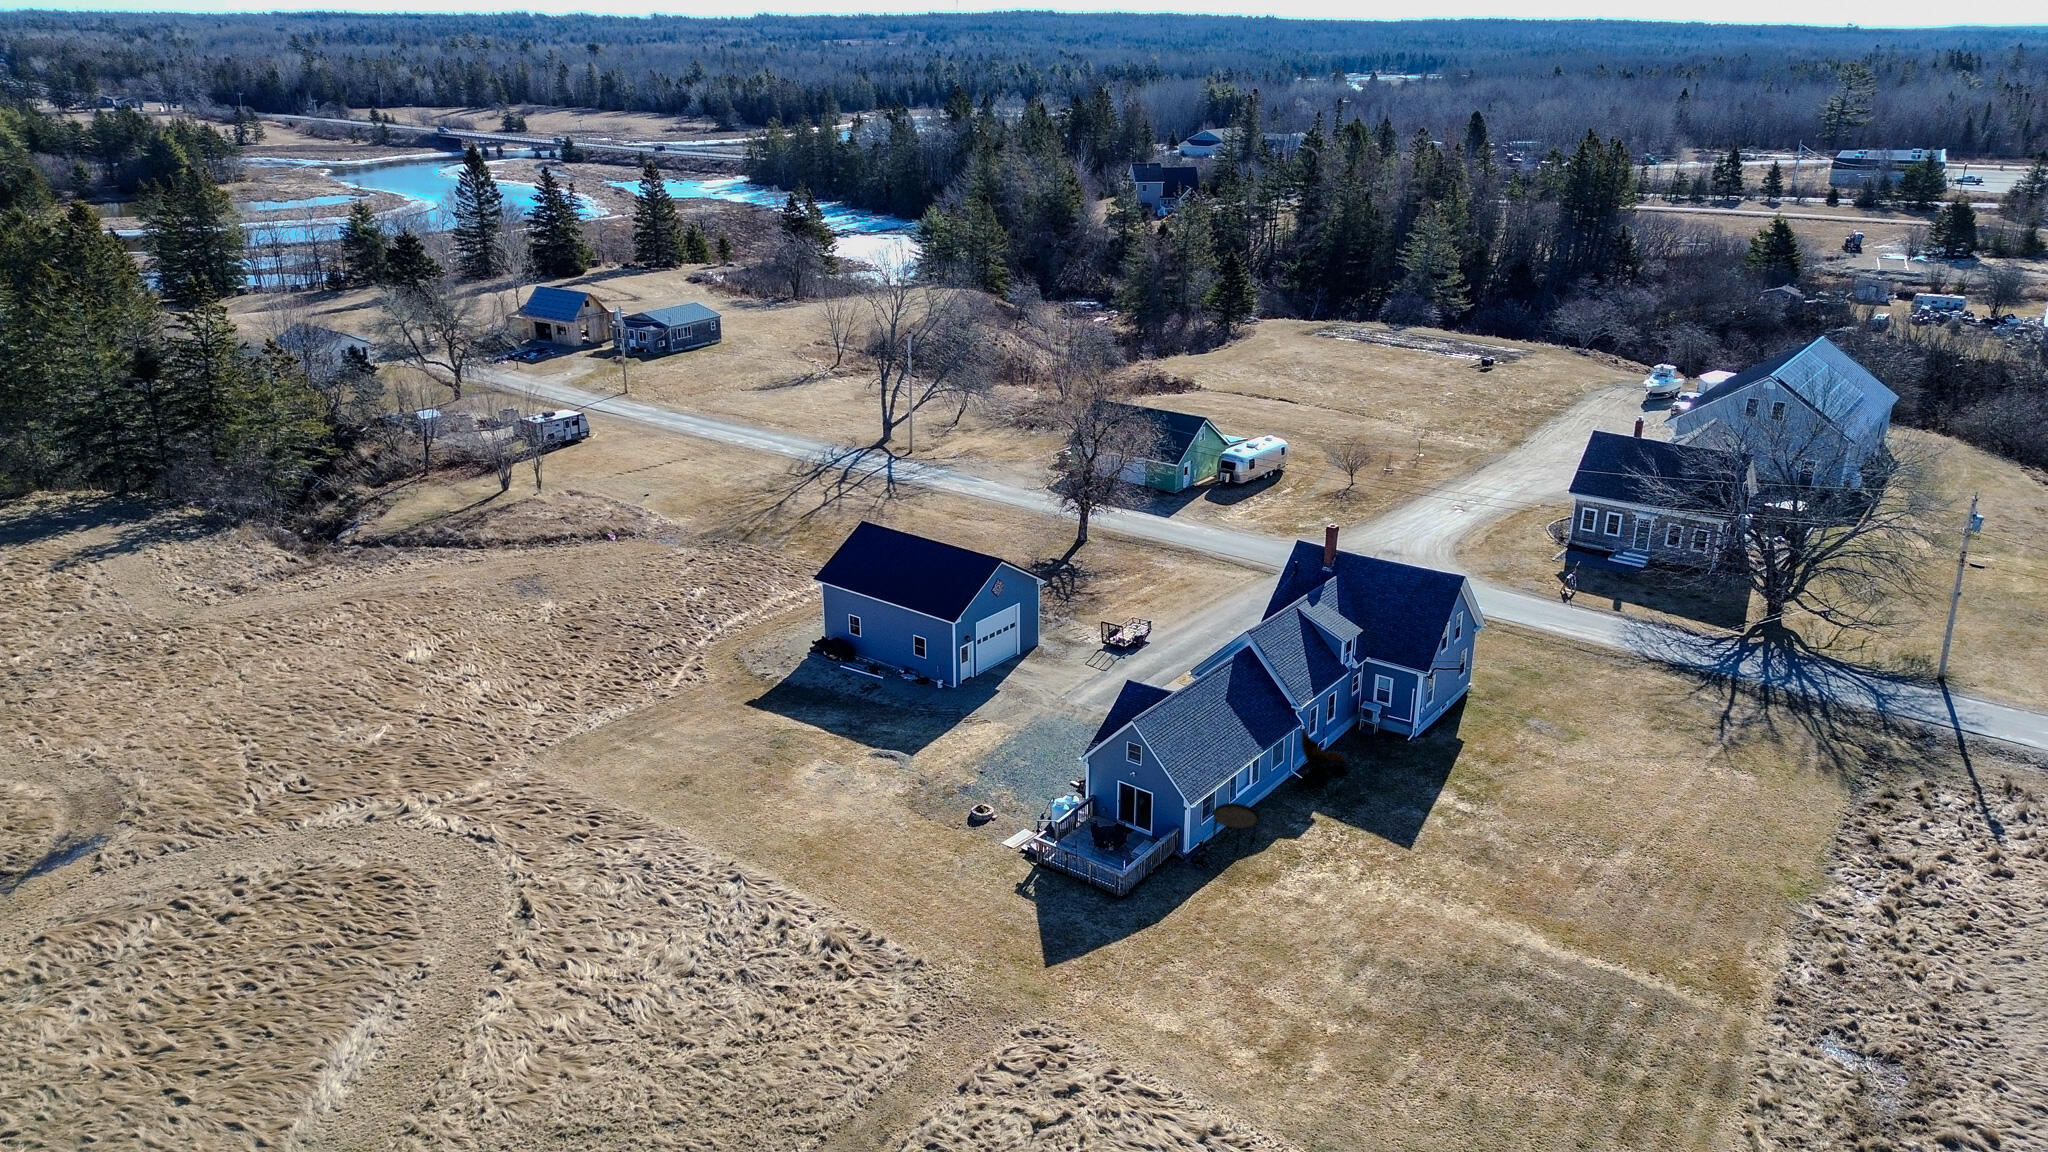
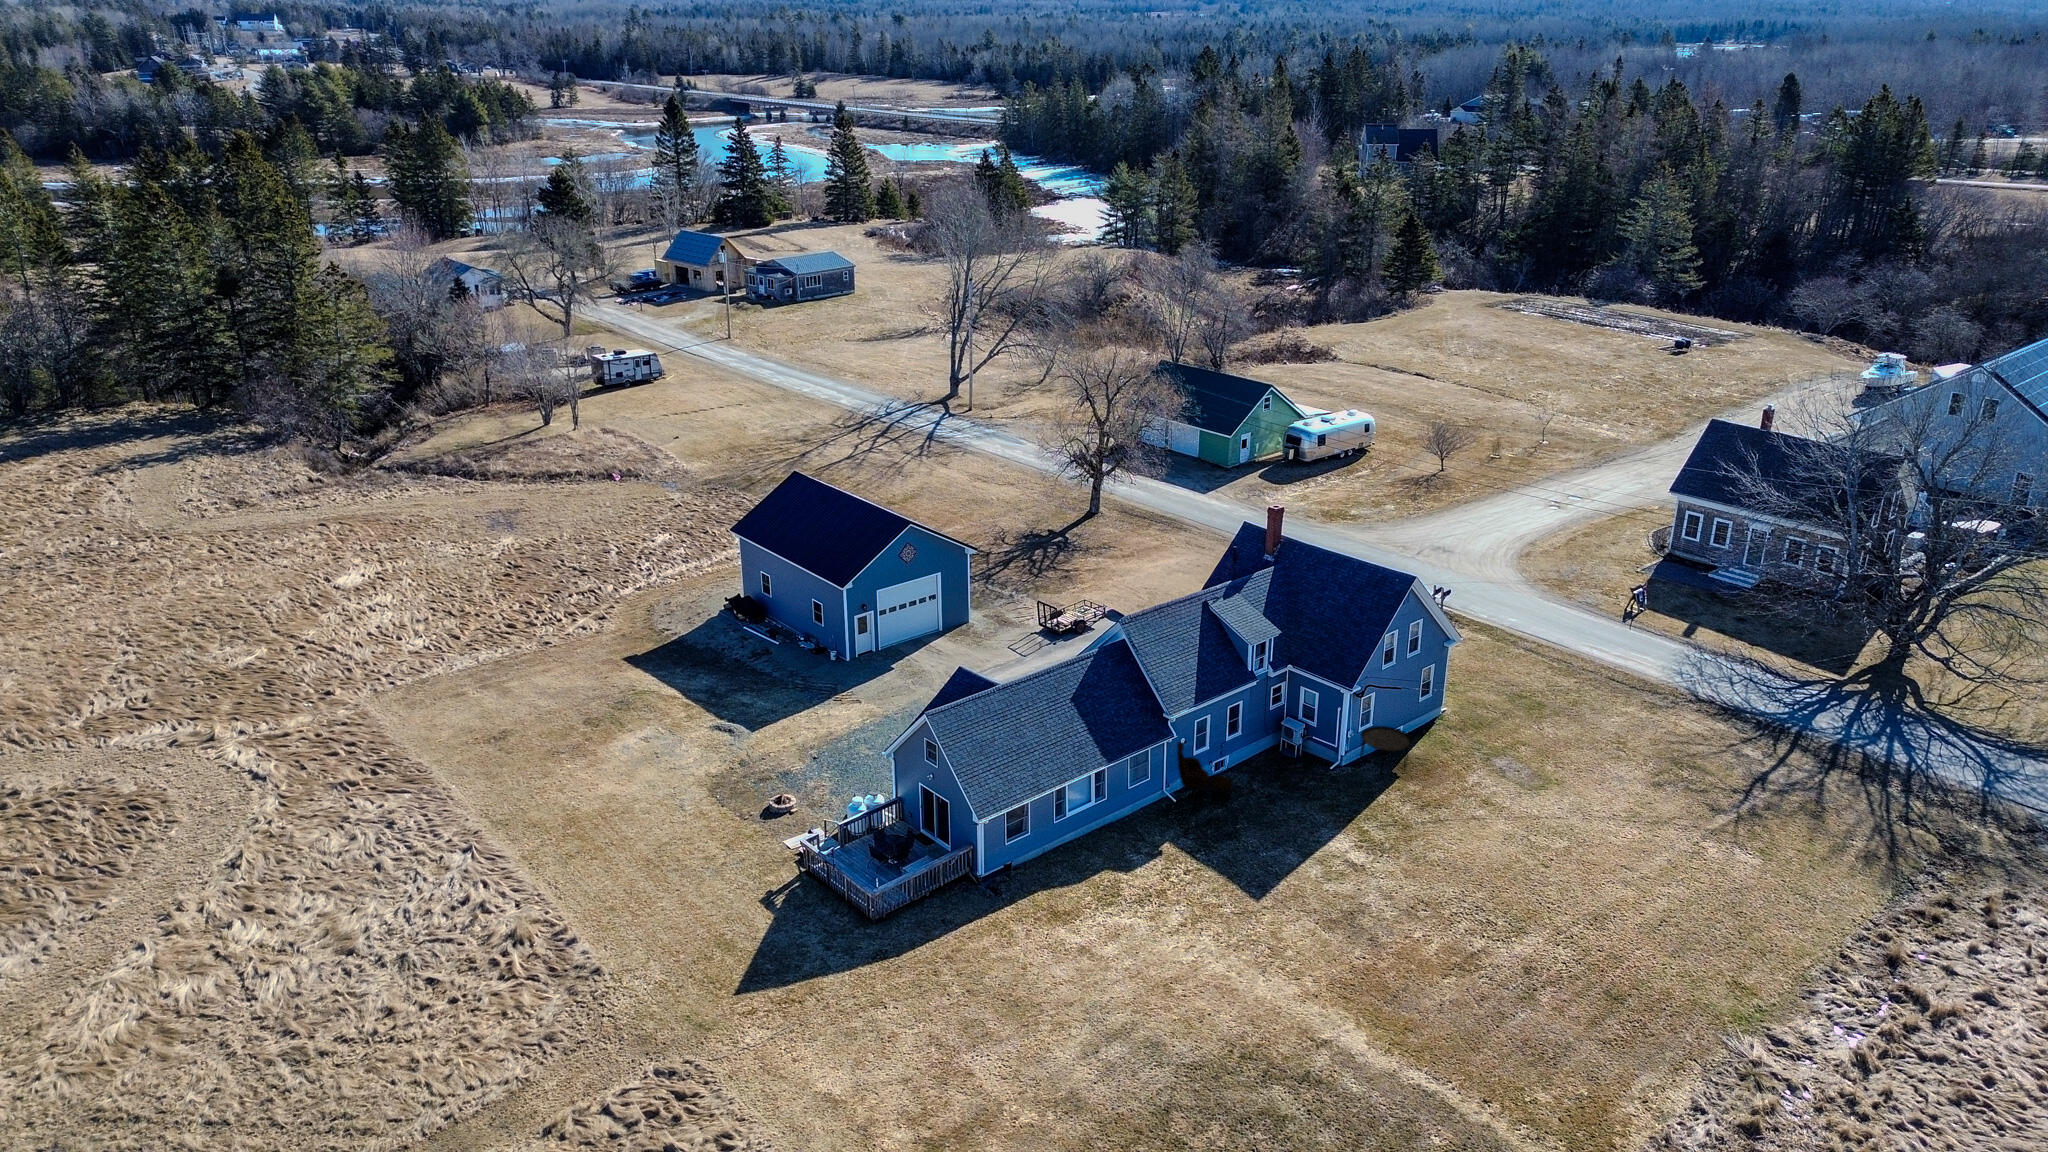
round table: present [1212,803,1259,849] -> present [1360,726,1412,774]

